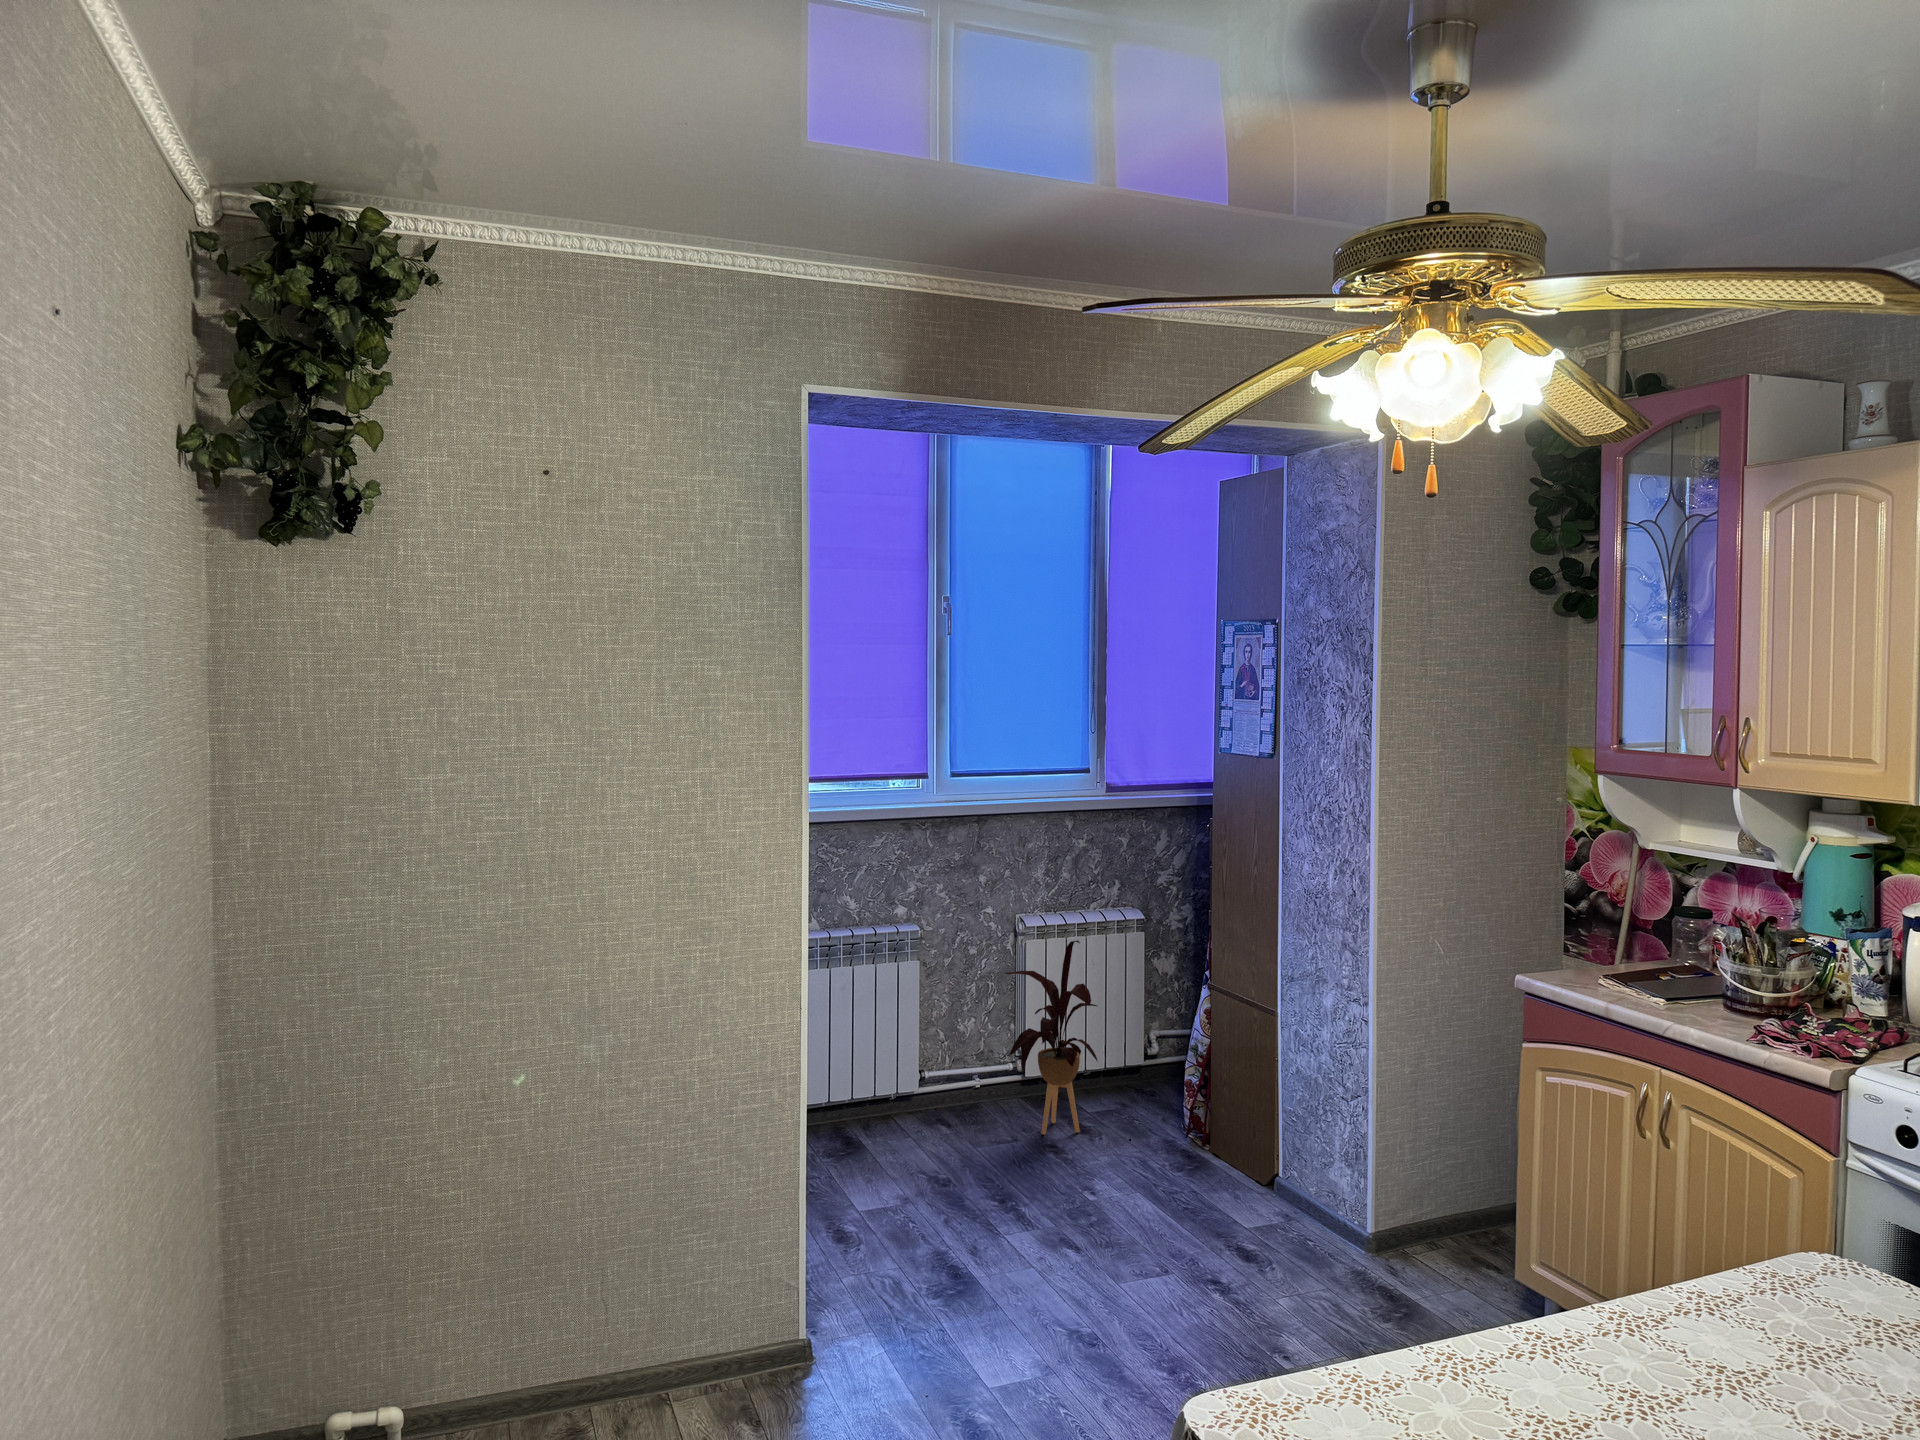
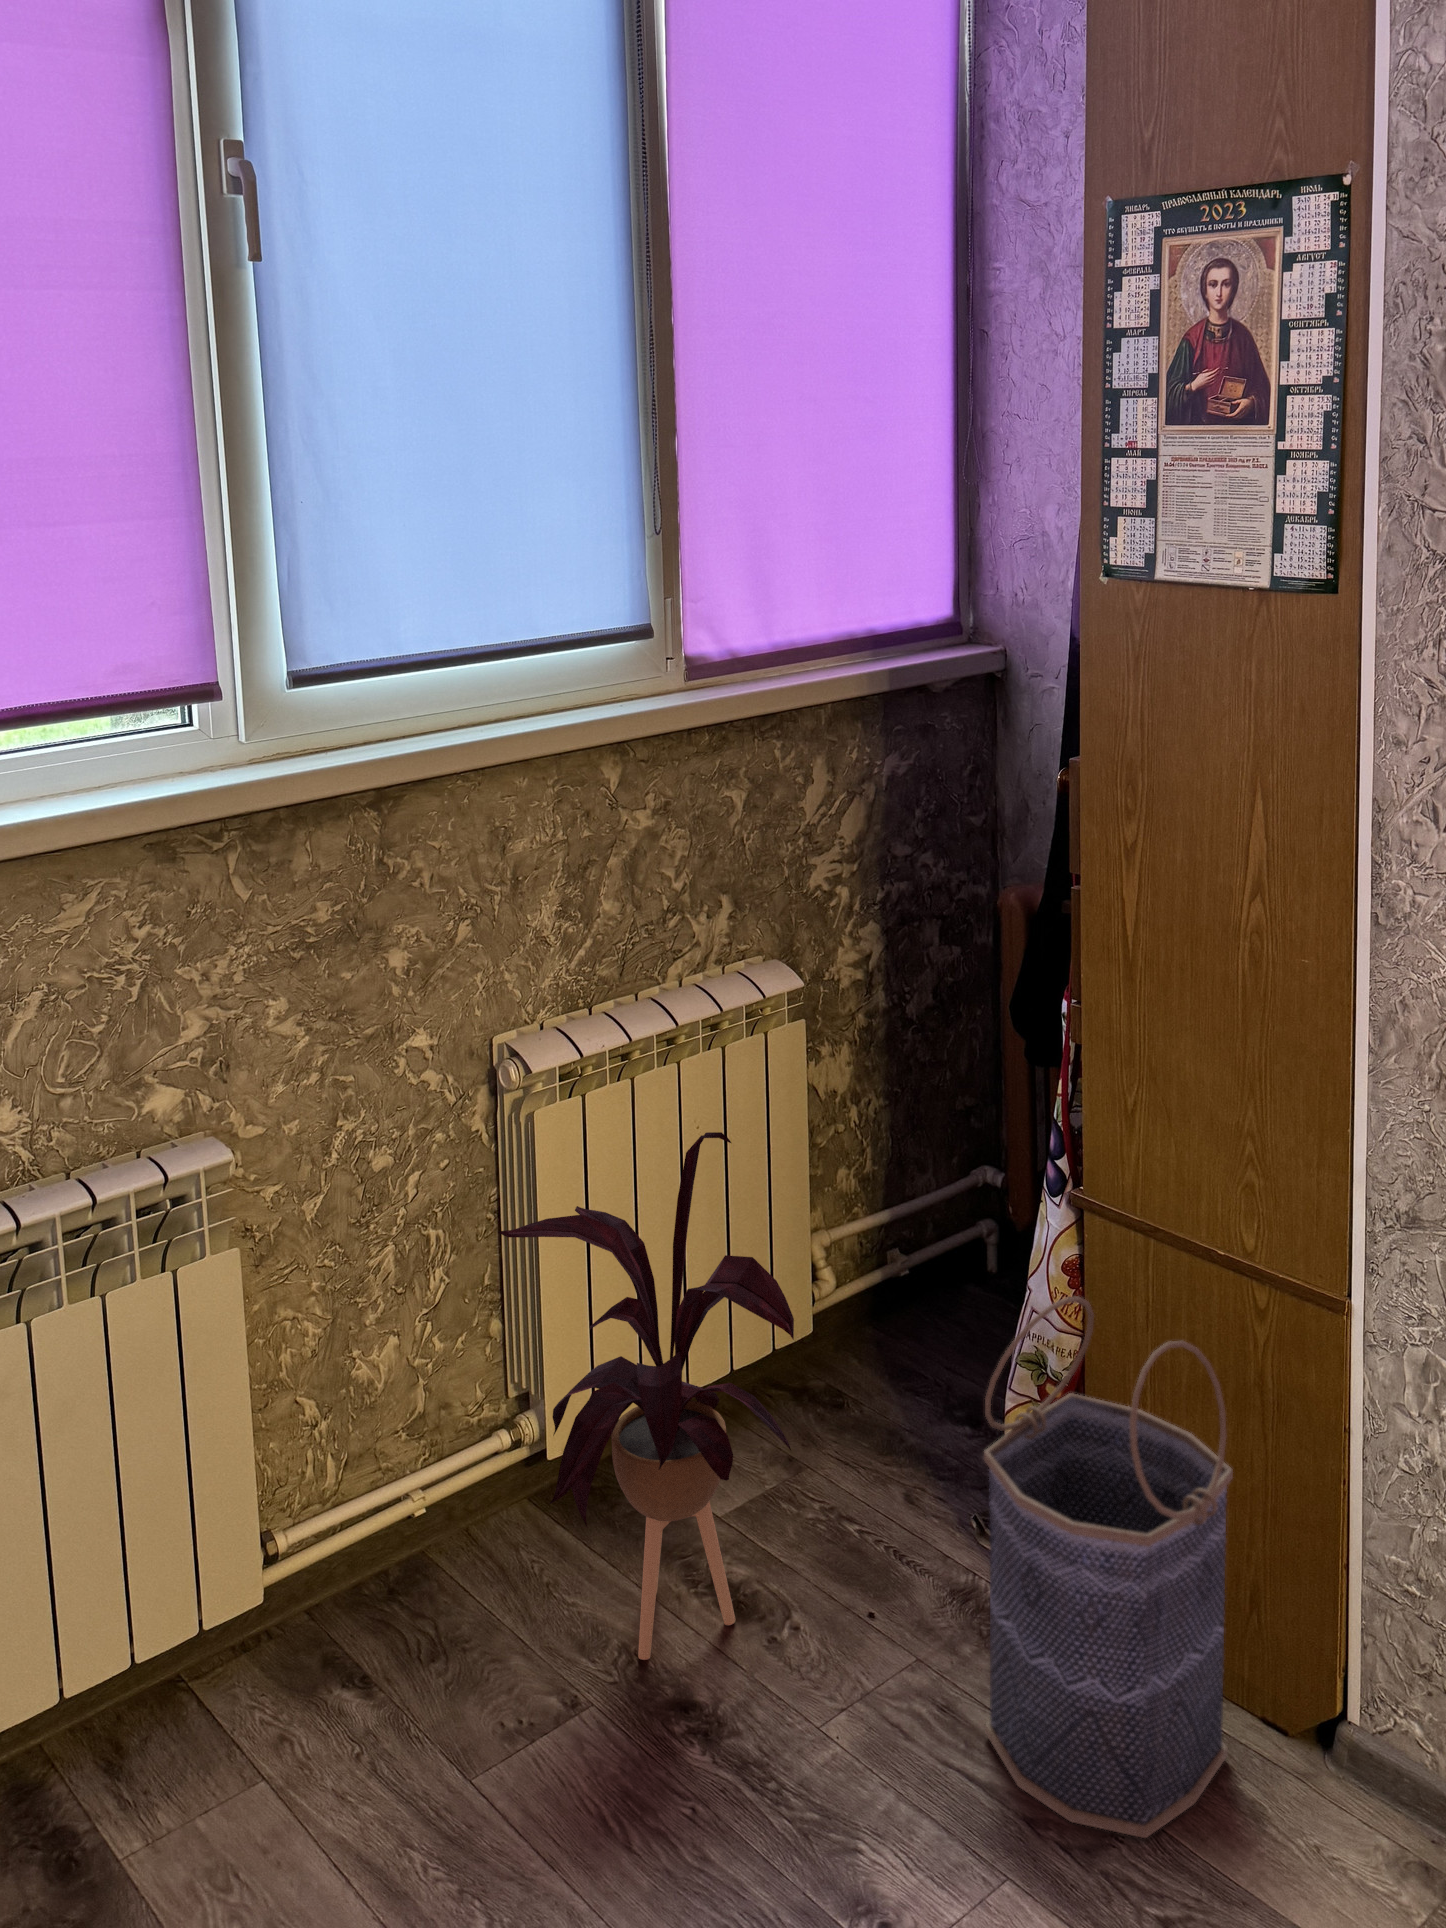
basket: none [1152,1006,1237,1191] -> present [984,1297,1233,1838]

